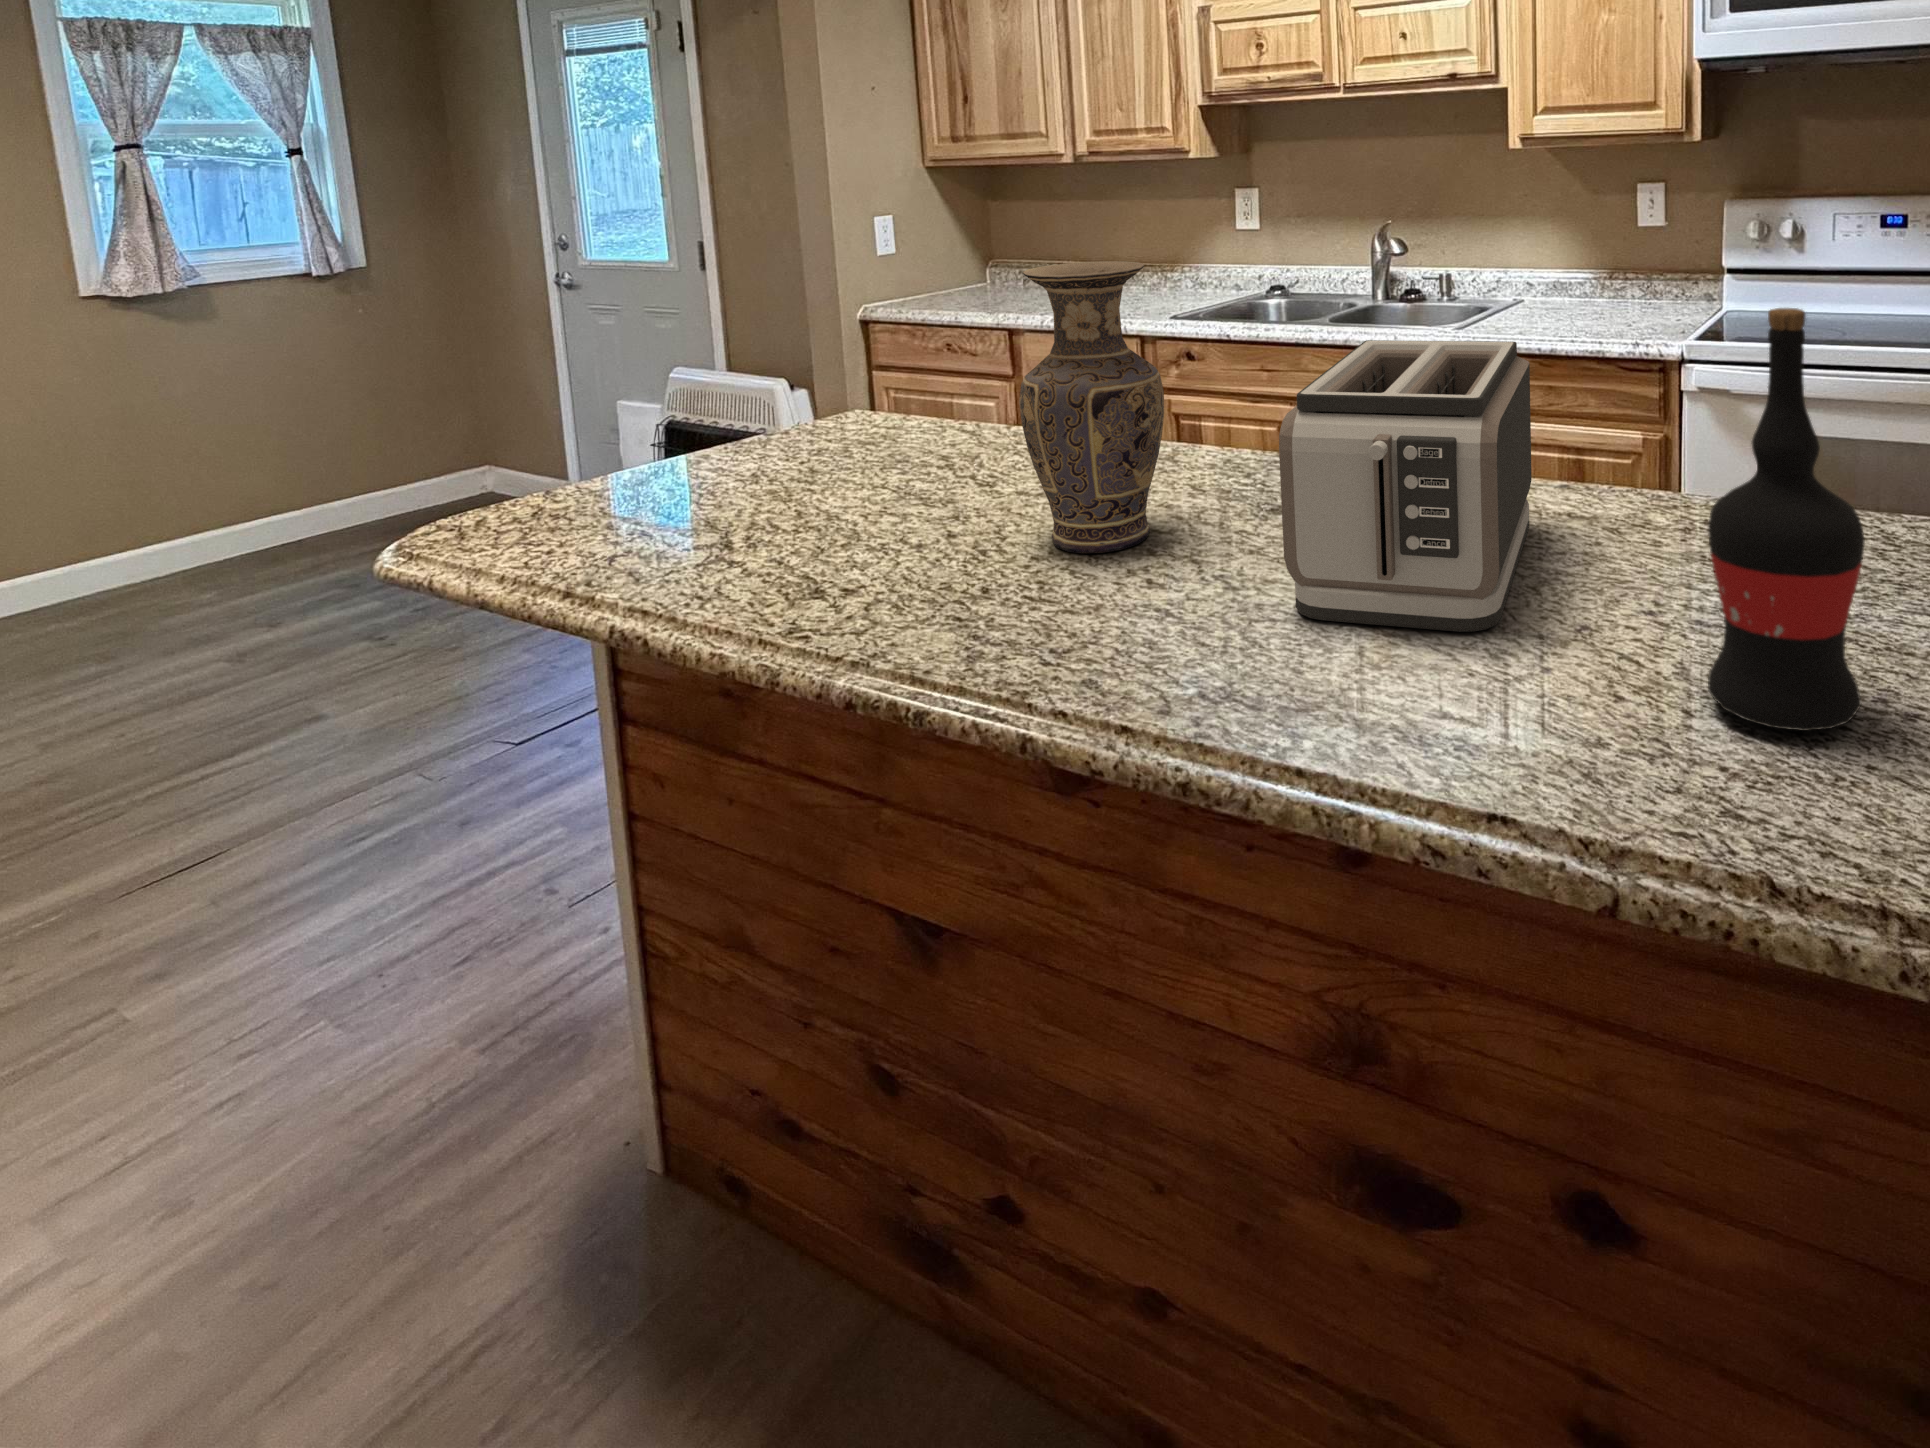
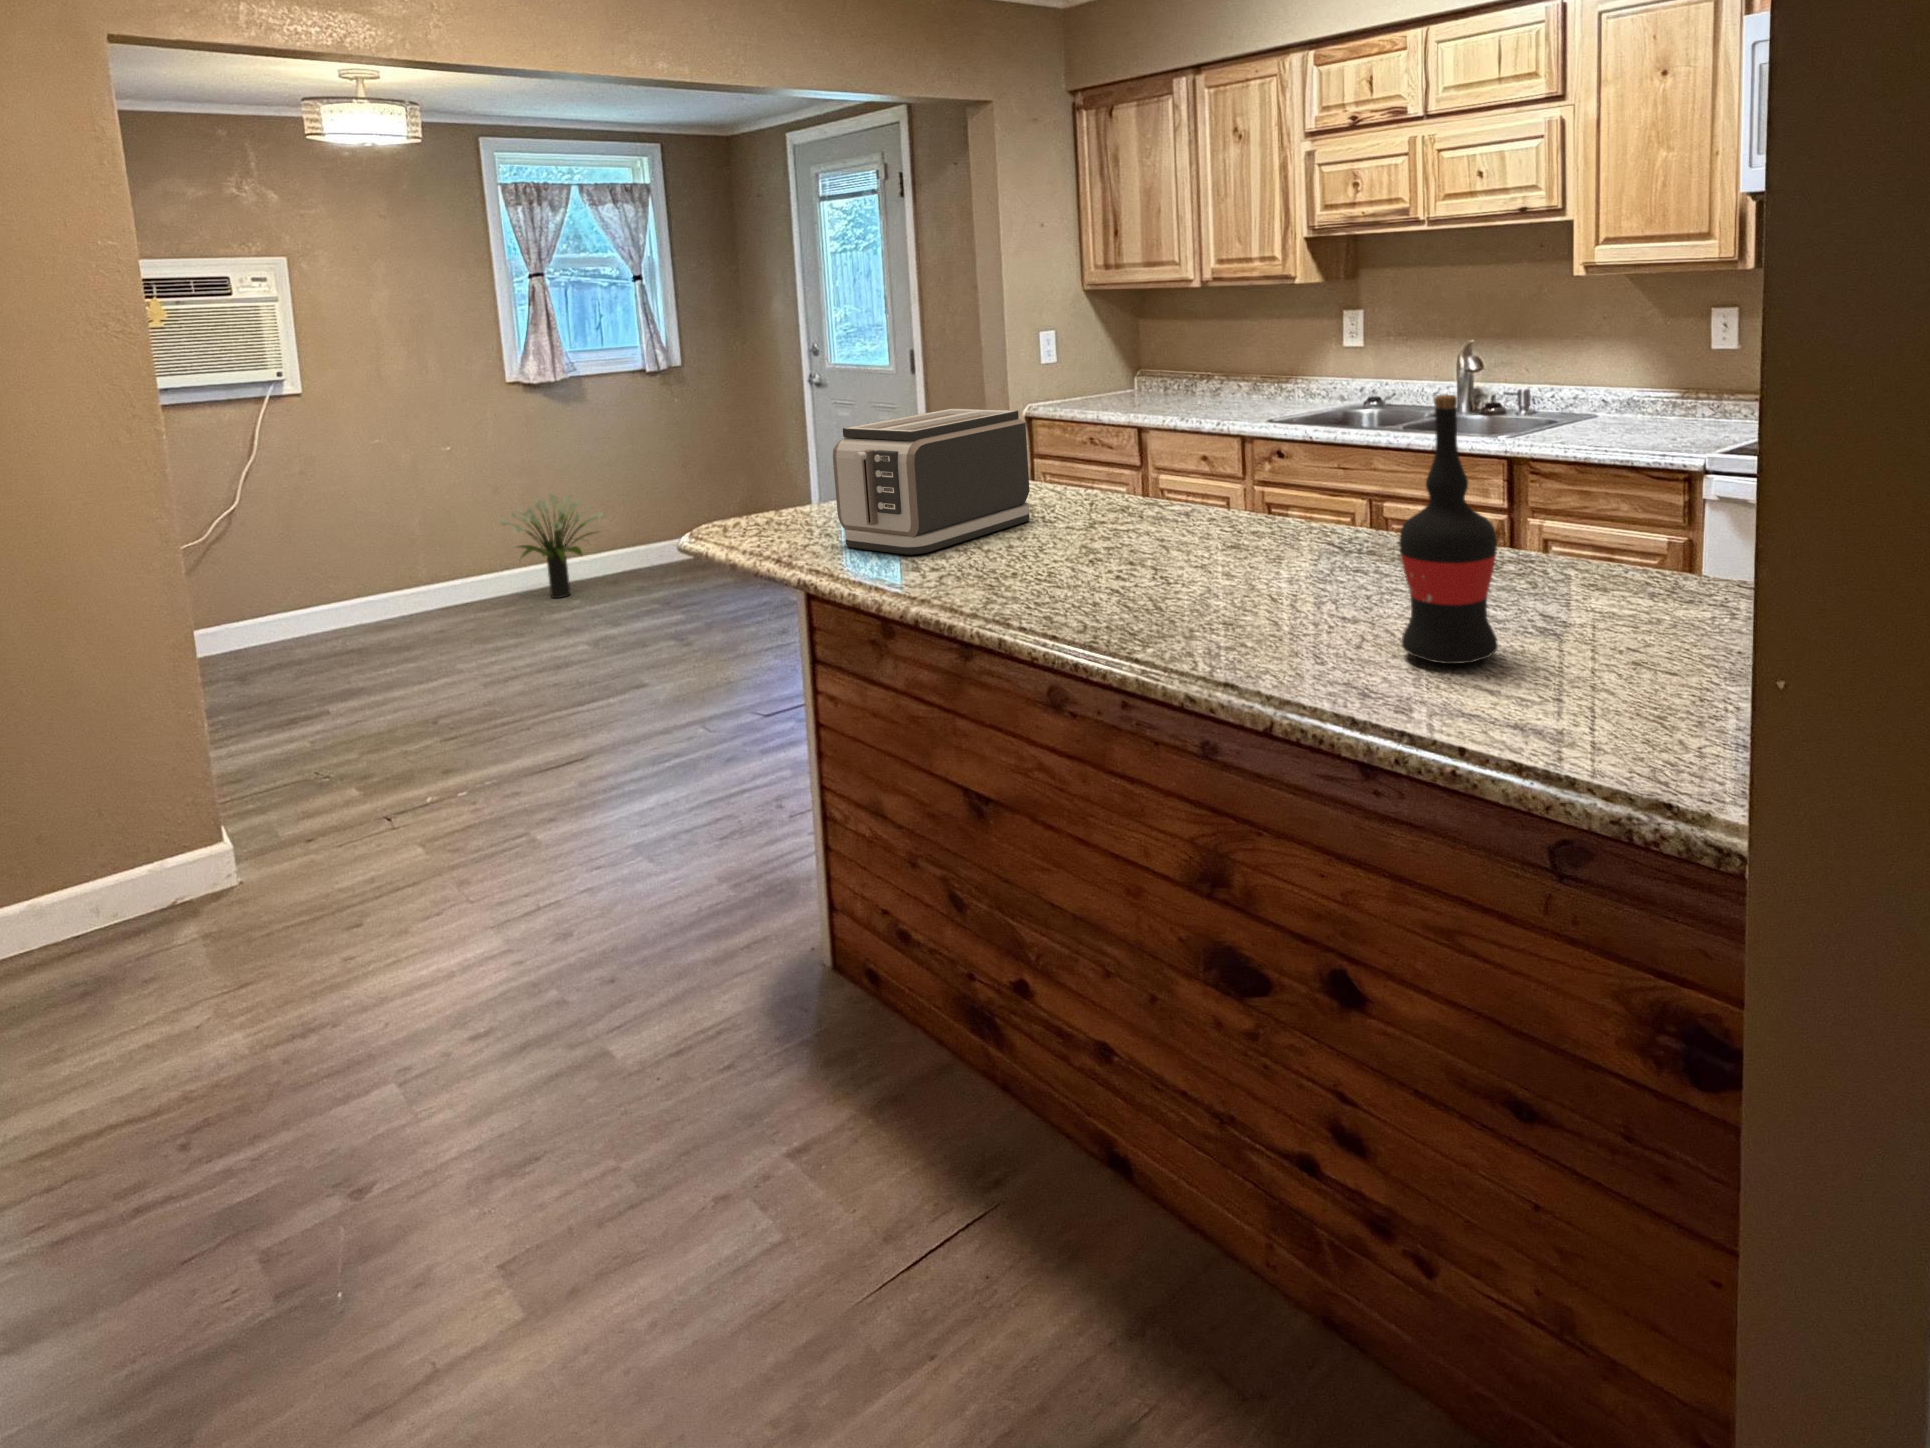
vase: present [1019,261,1164,553] -> none [1045,363,1141,558]
toaster: present [1279,340,1532,632] -> present [833,409,1030,555]
potted plant: none [72,448,250,593] -> present [500,493,605,598]

